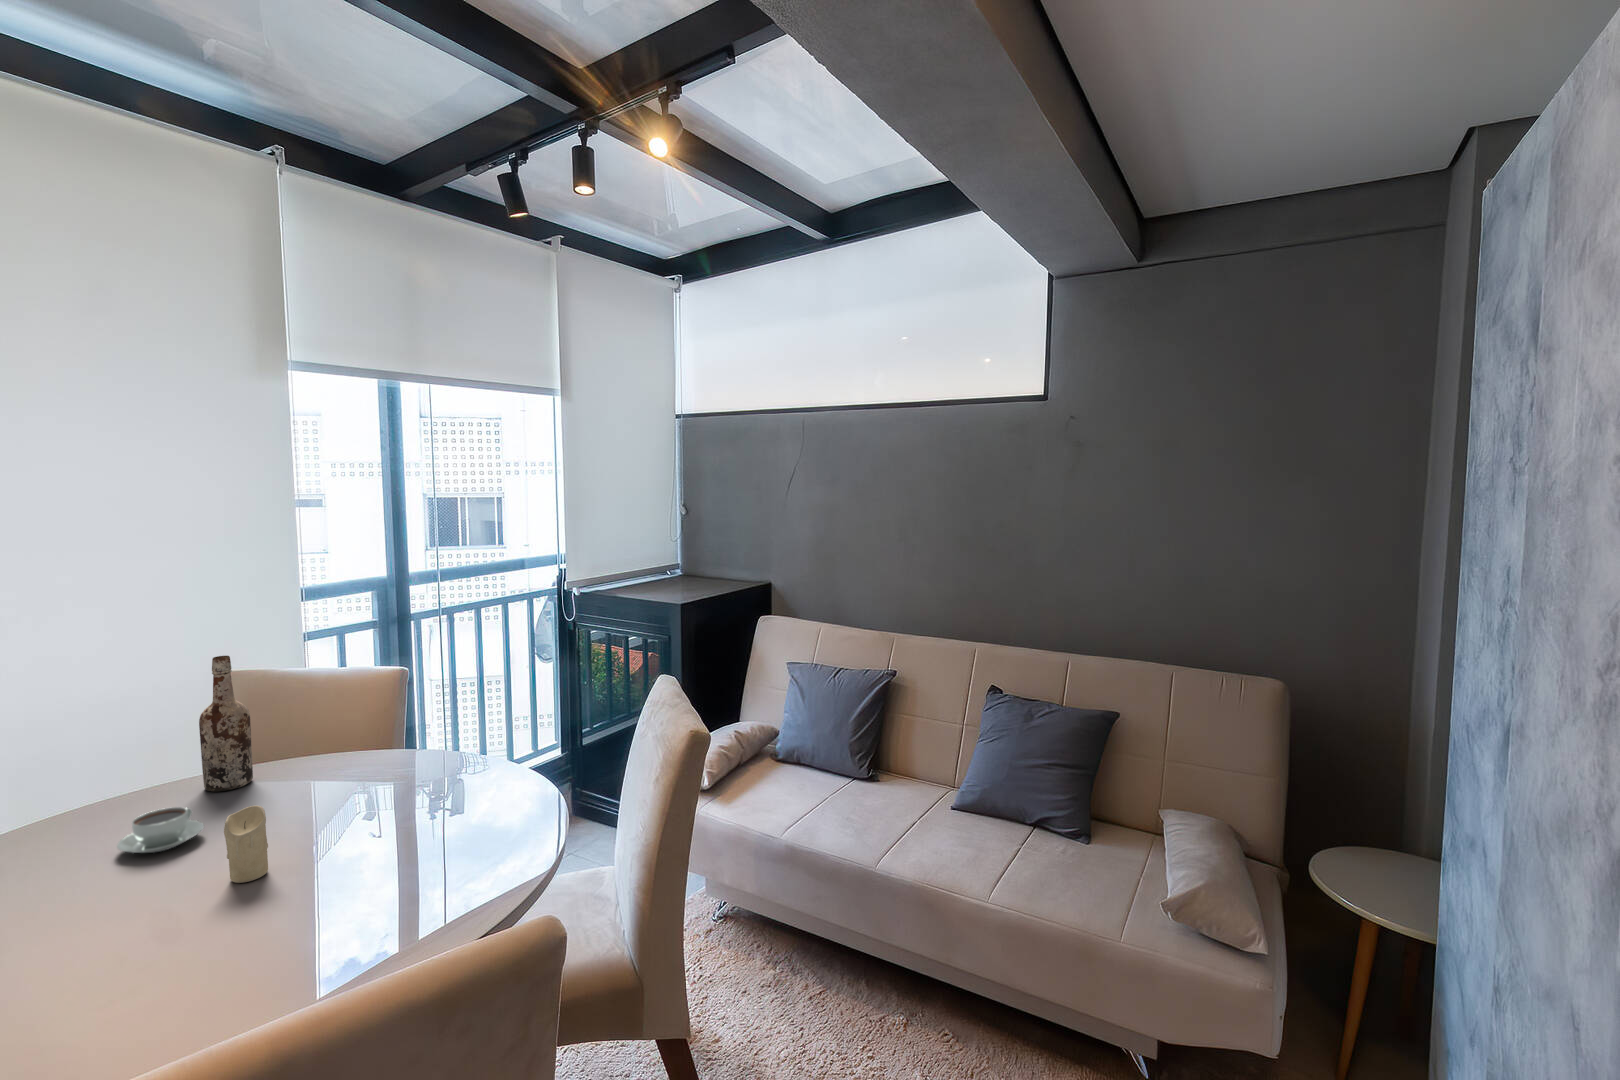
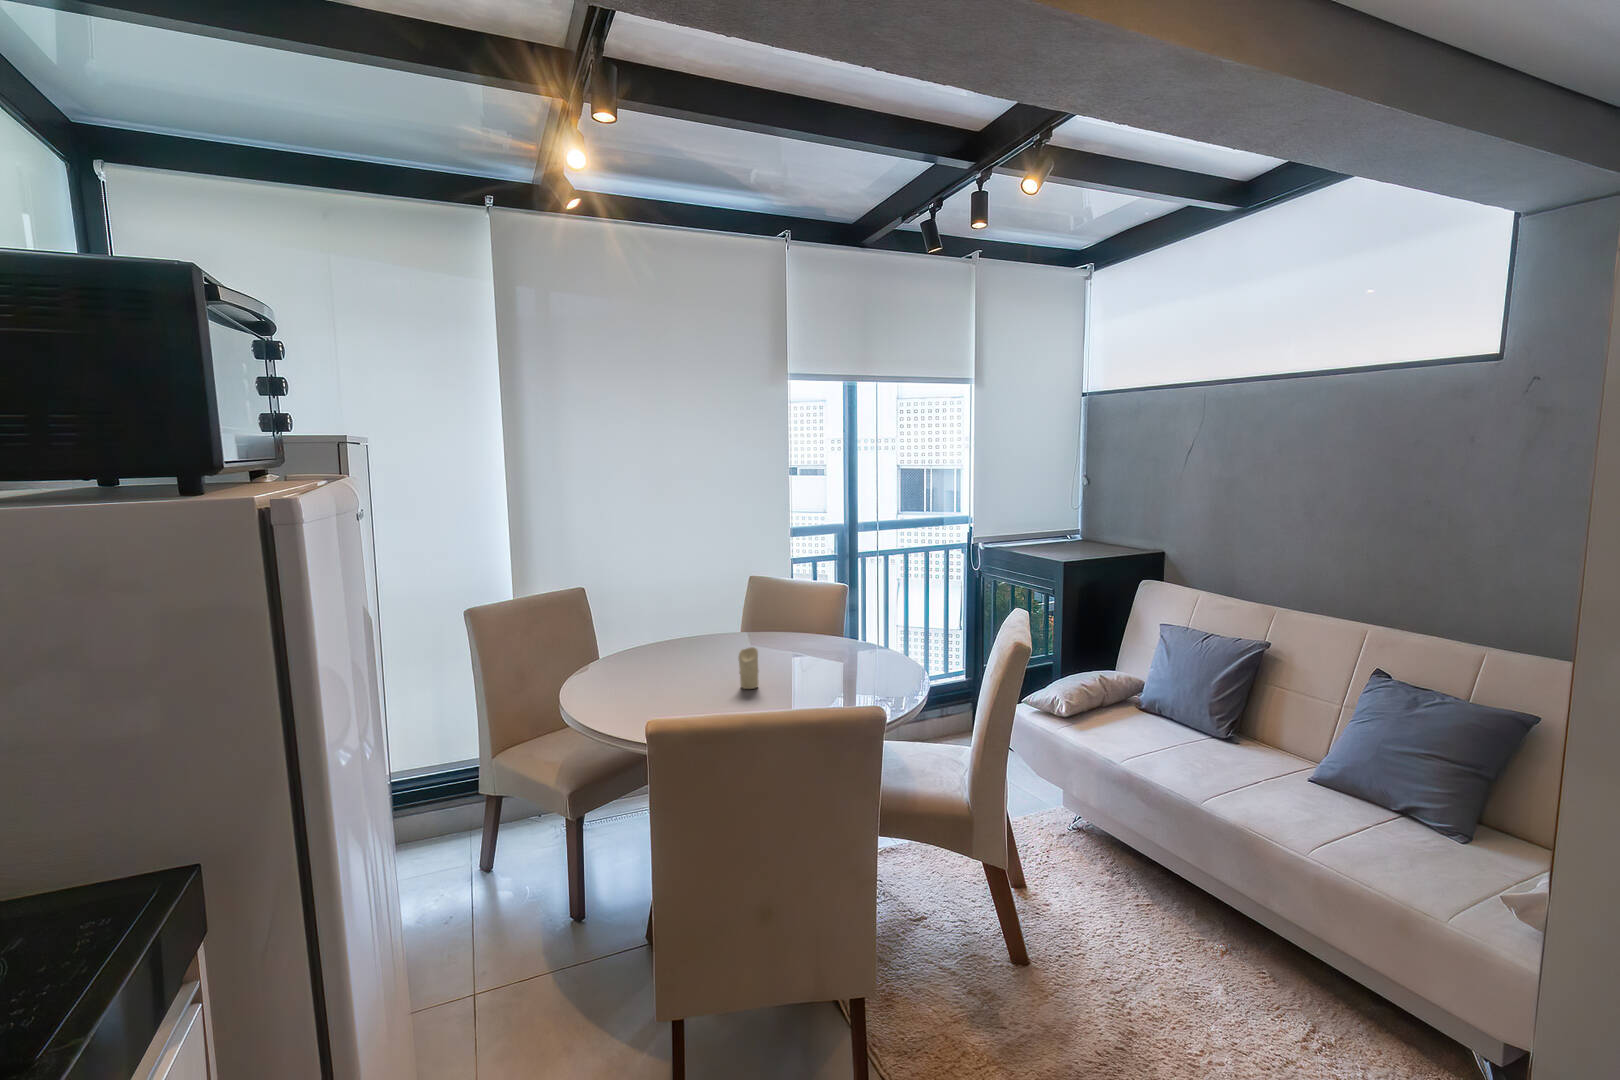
wine bottle: present [199,656,253,792] -> none [733,563,758,644]
coffee cup: present [117,807,204,853] -> none [693,644,732,667]

